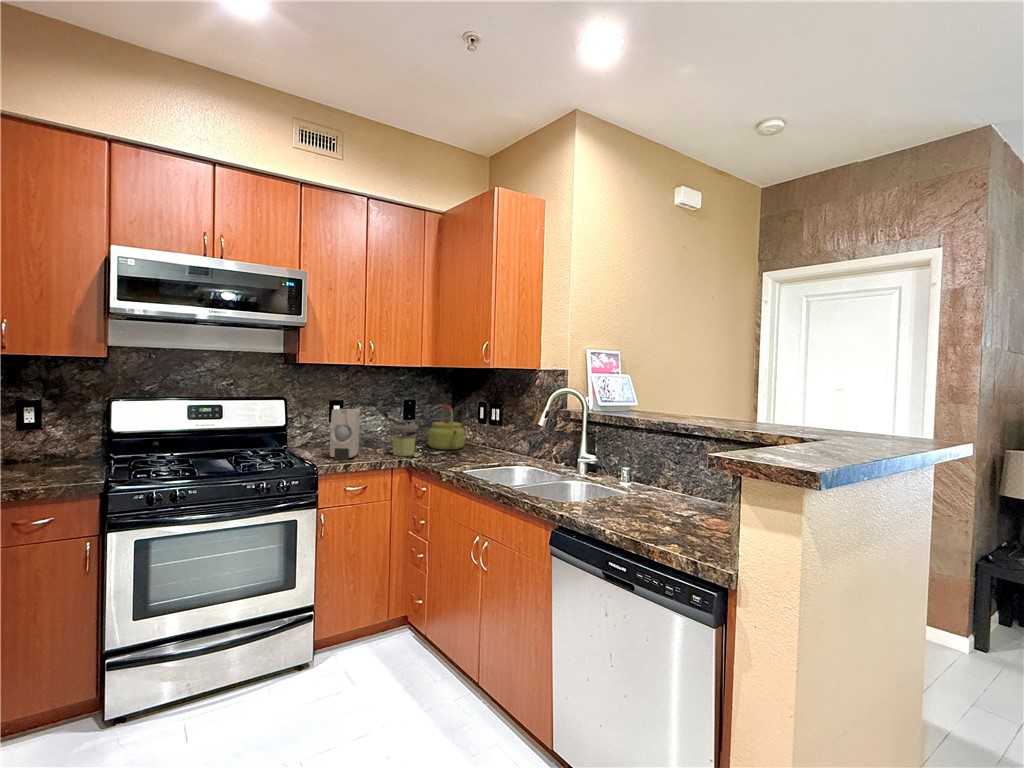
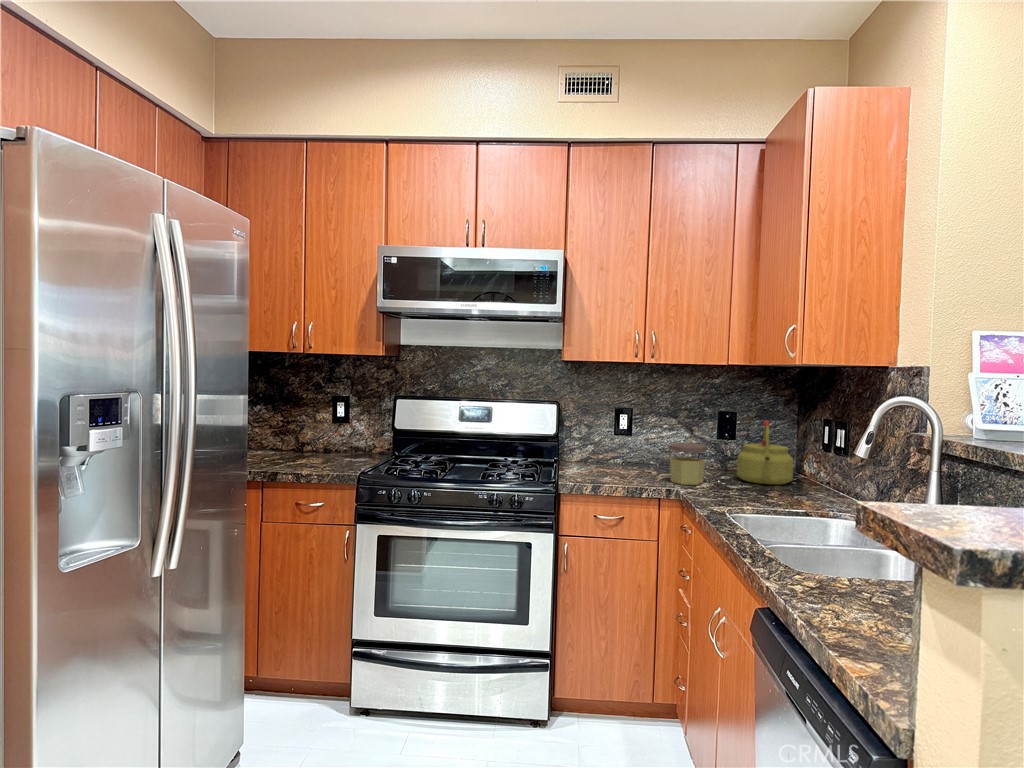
soap dispenser: present [330,409,361,460] -> none [586,416,633,481]

